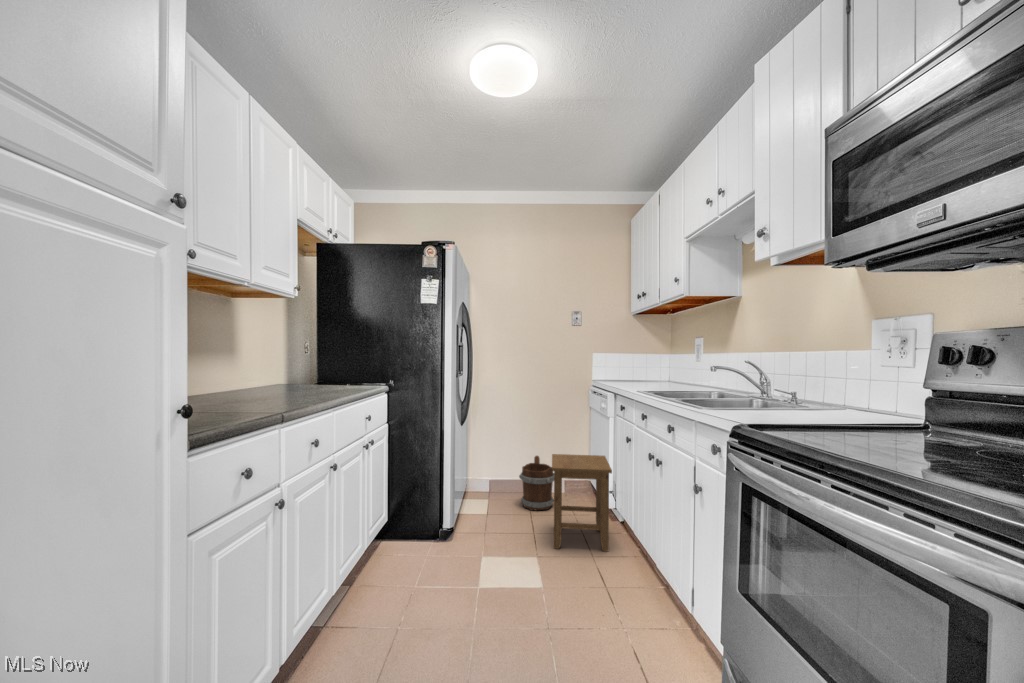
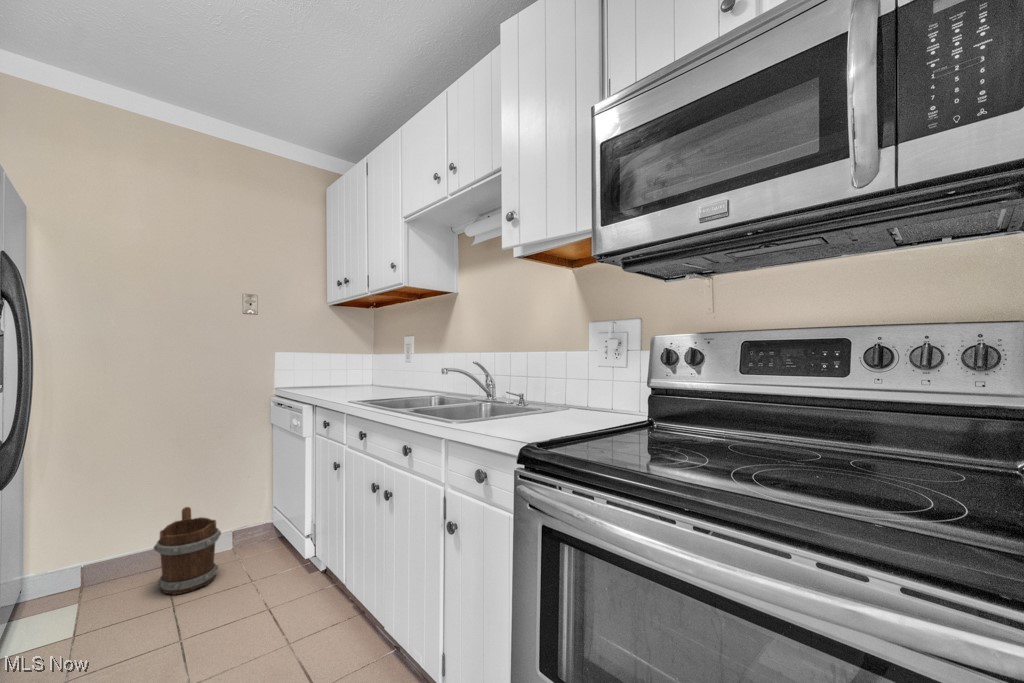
stool: present [552,454,612,551] -> none [217,491,316,650]

